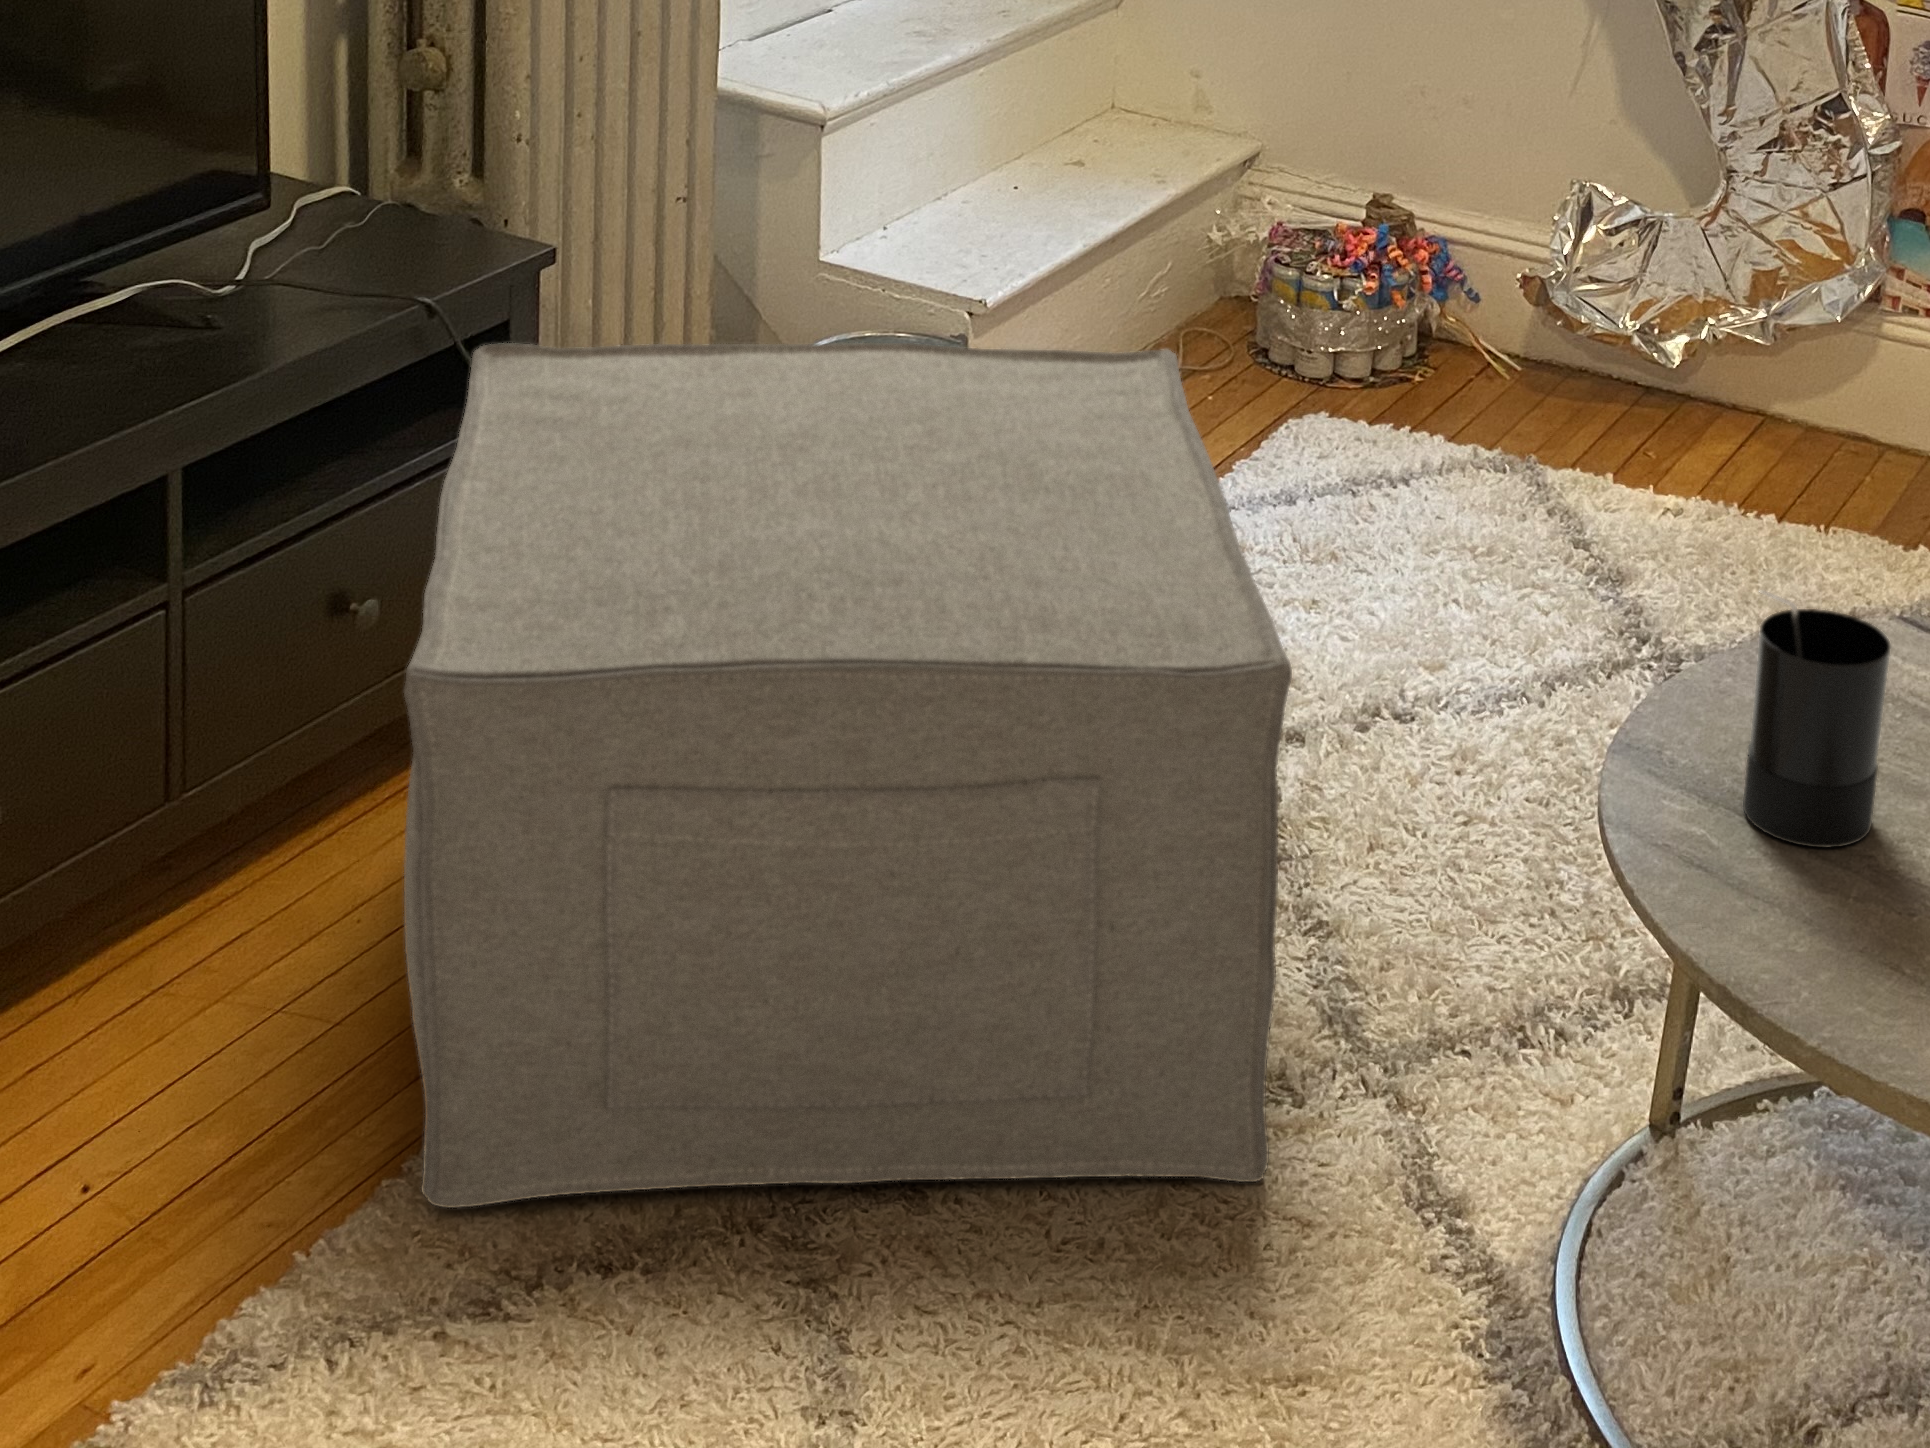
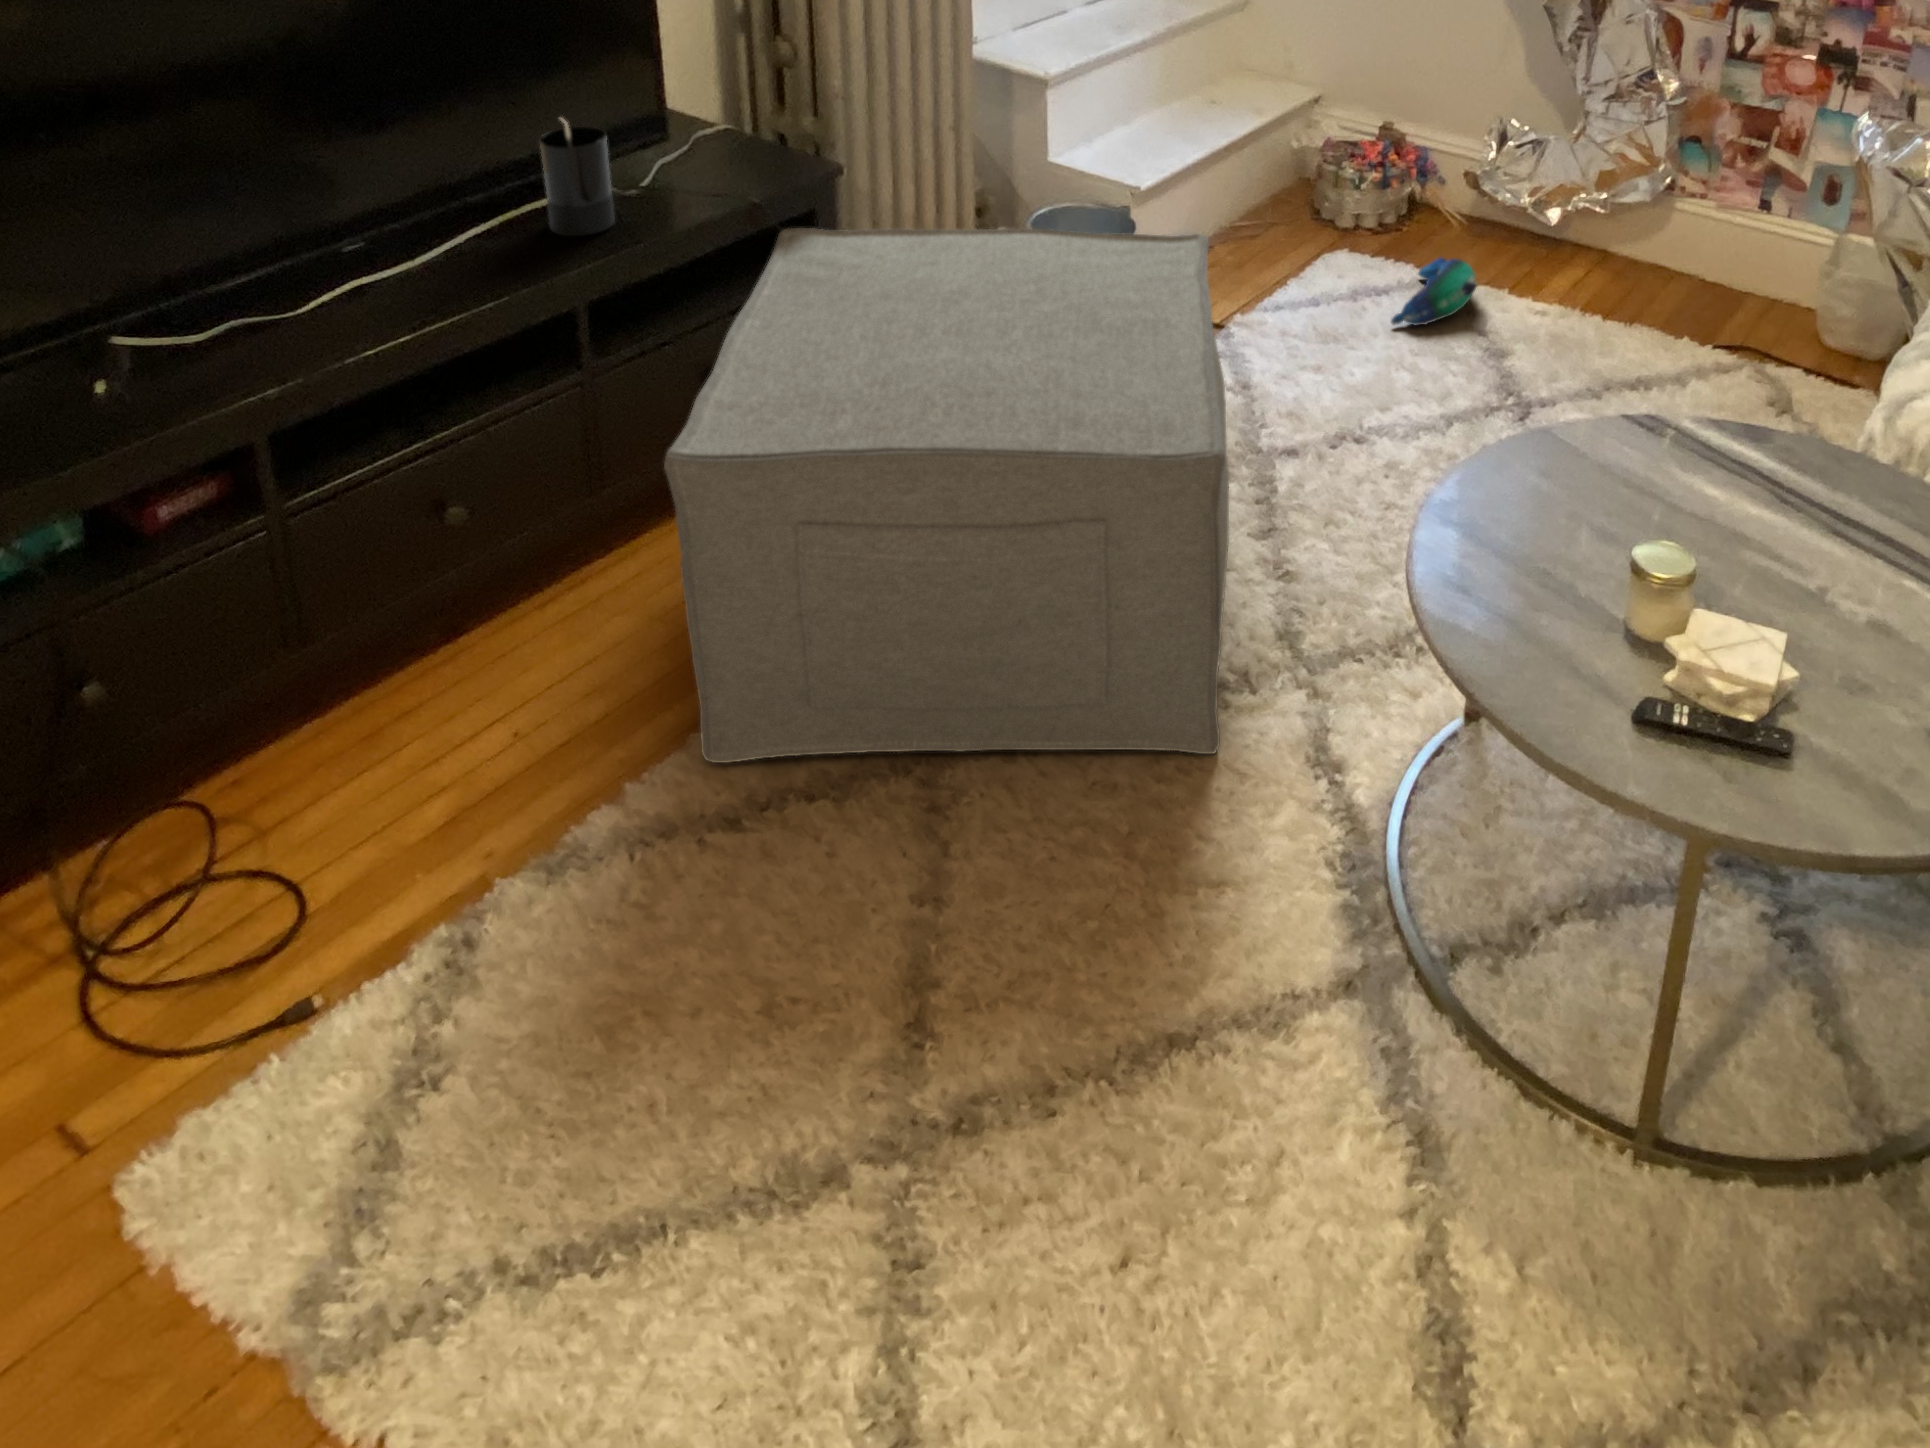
plush toy: none [1420,420,1564,531] -> present [1391,258,1477,325]
candle: present [1743,590,1891,848] -> present [540,118,615,236]

